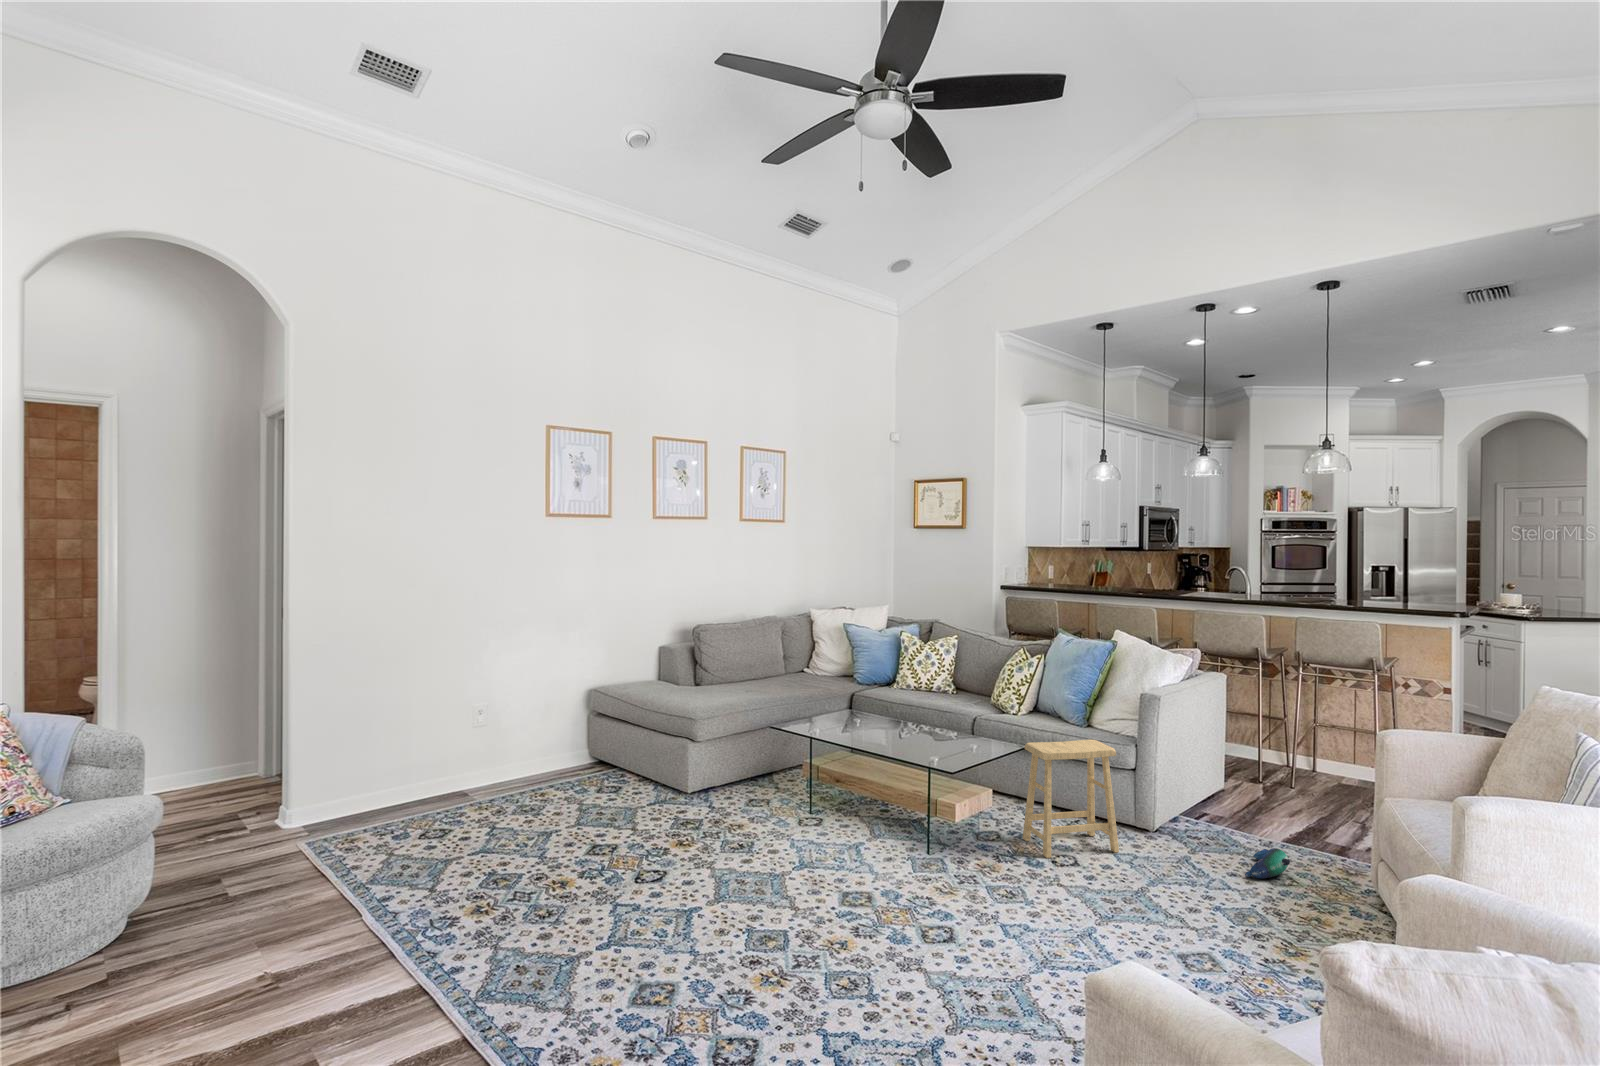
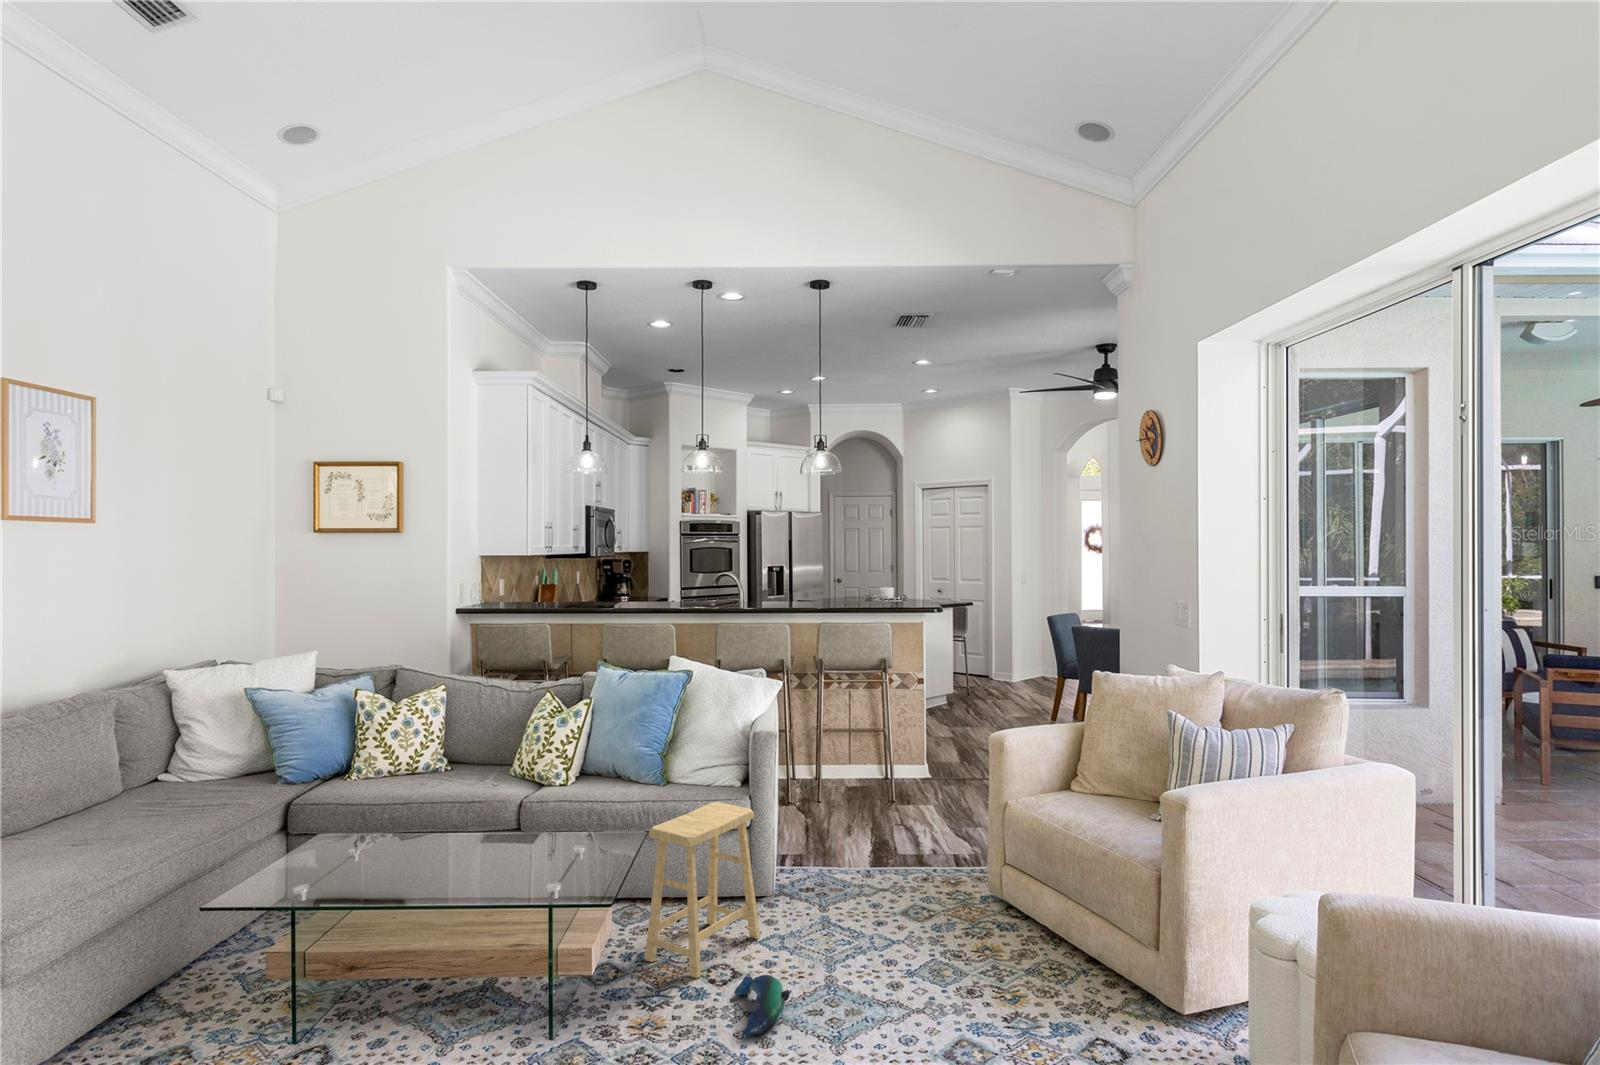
plush toy: present [1245,848,1291,879] -> present [734,975,790,1039]

